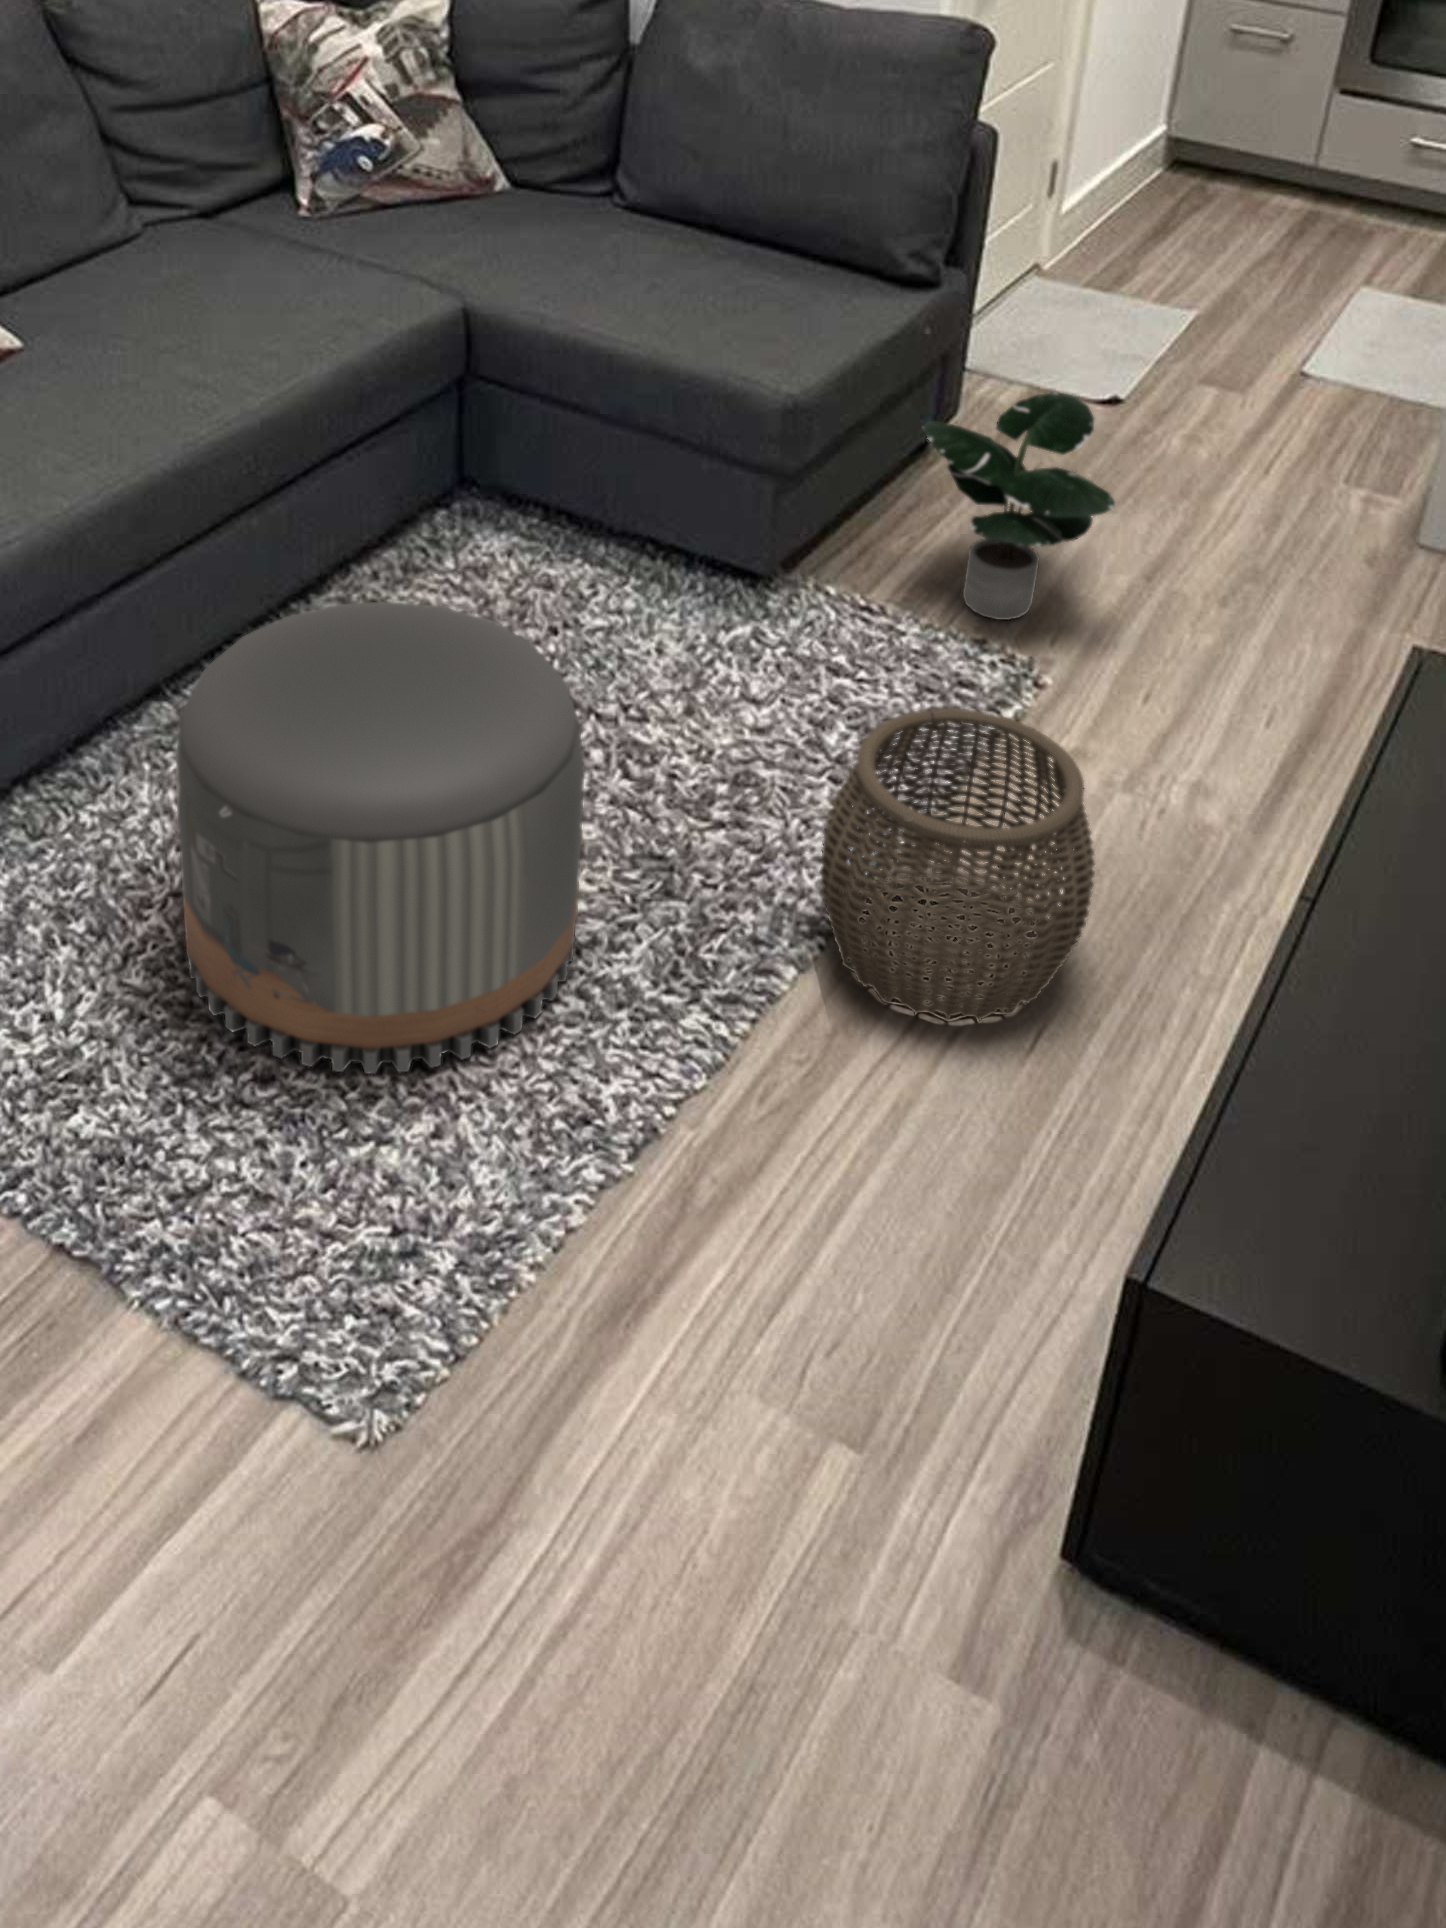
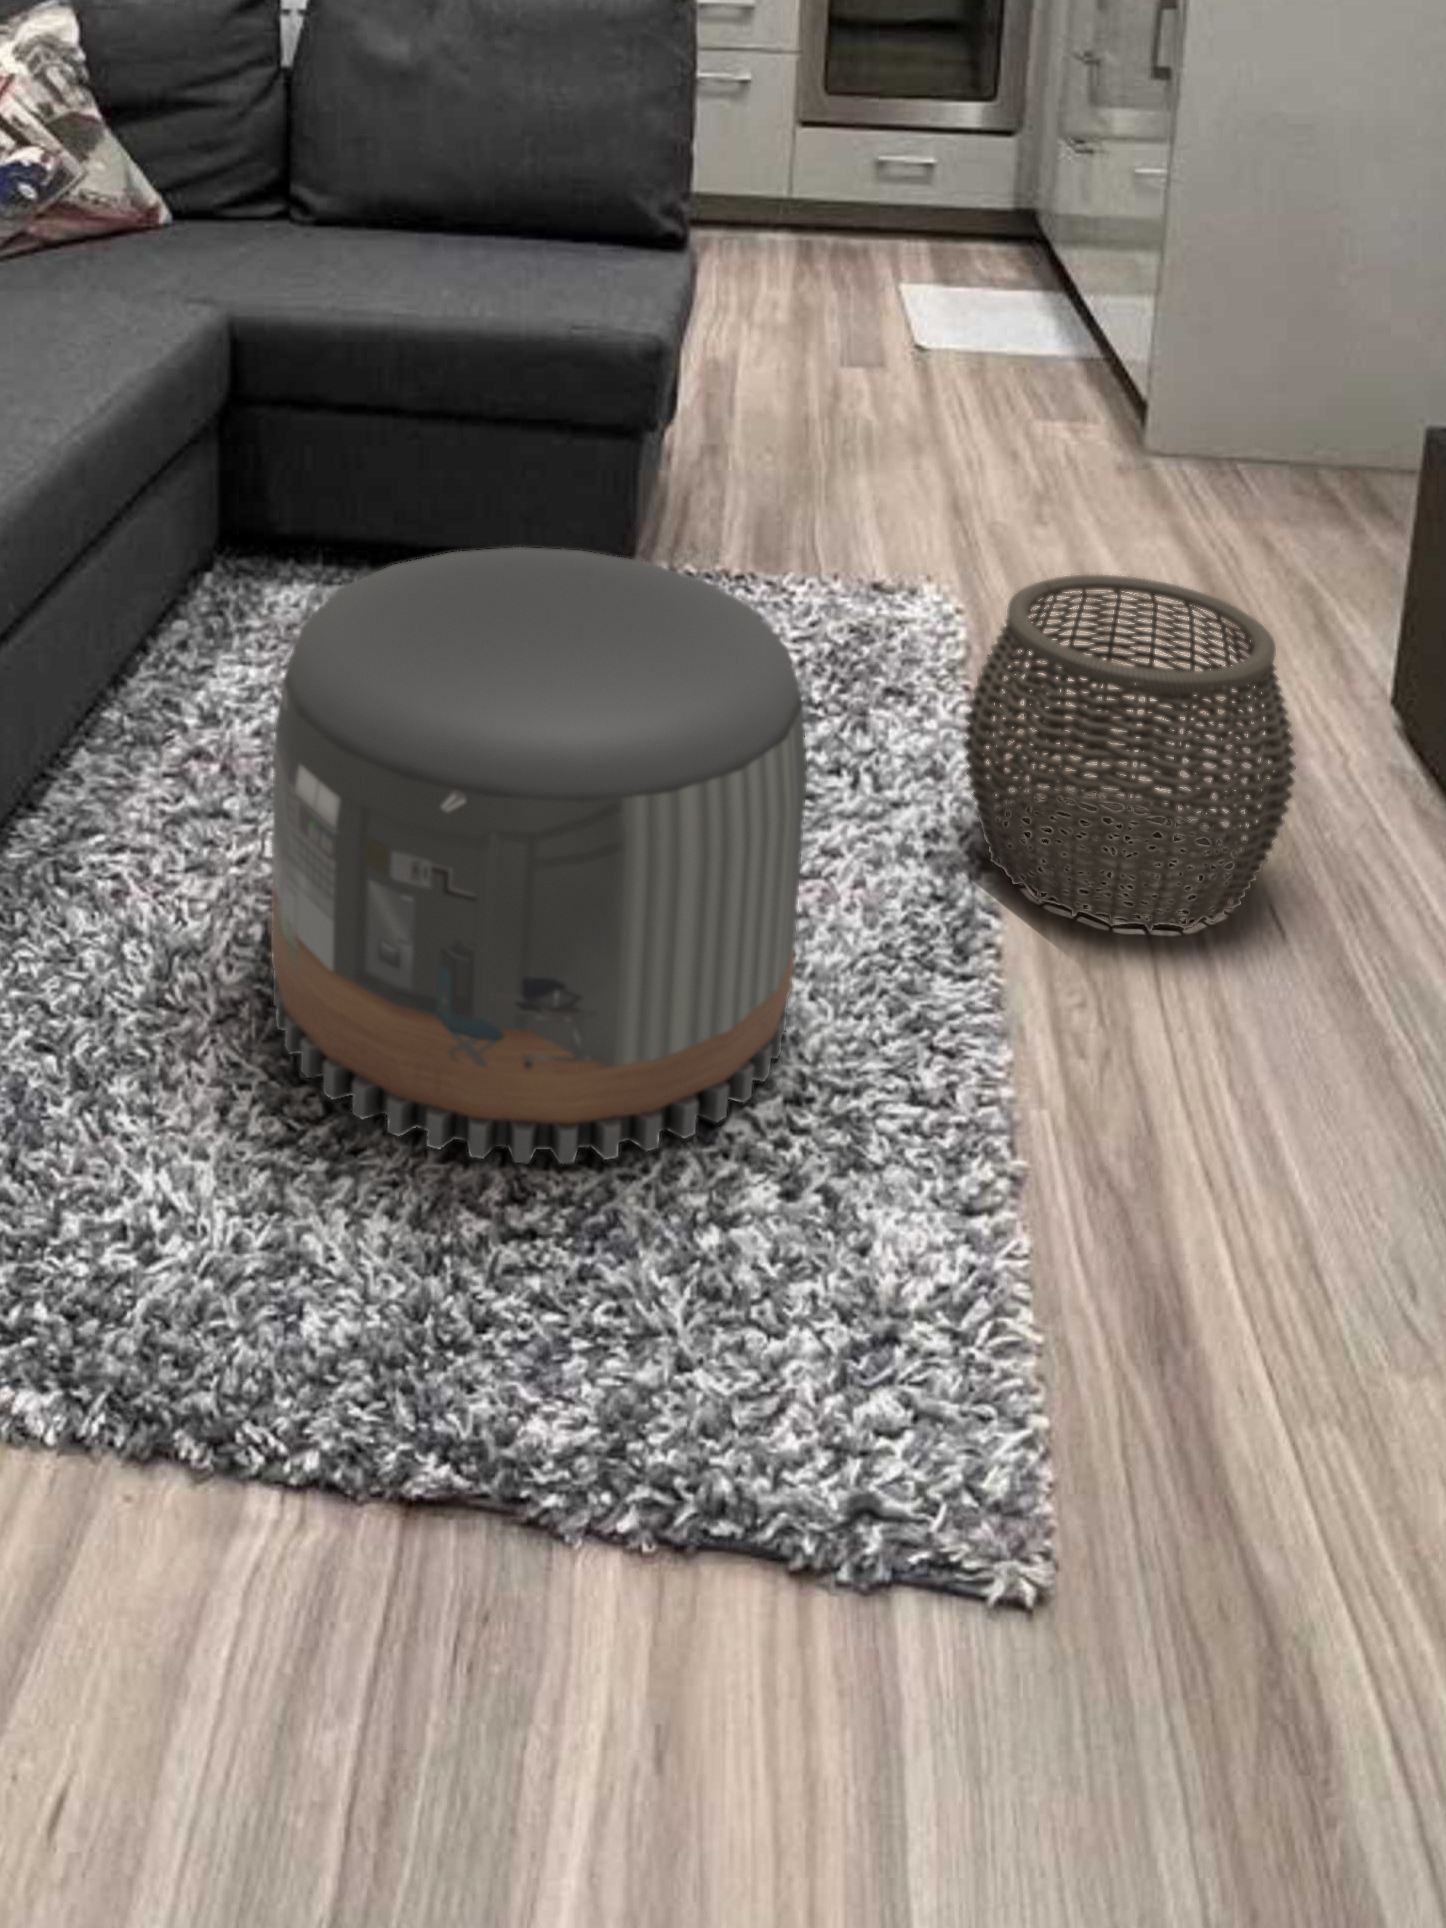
potted plant: present [923,392,1115,620] -> none [765,319,983,564]

